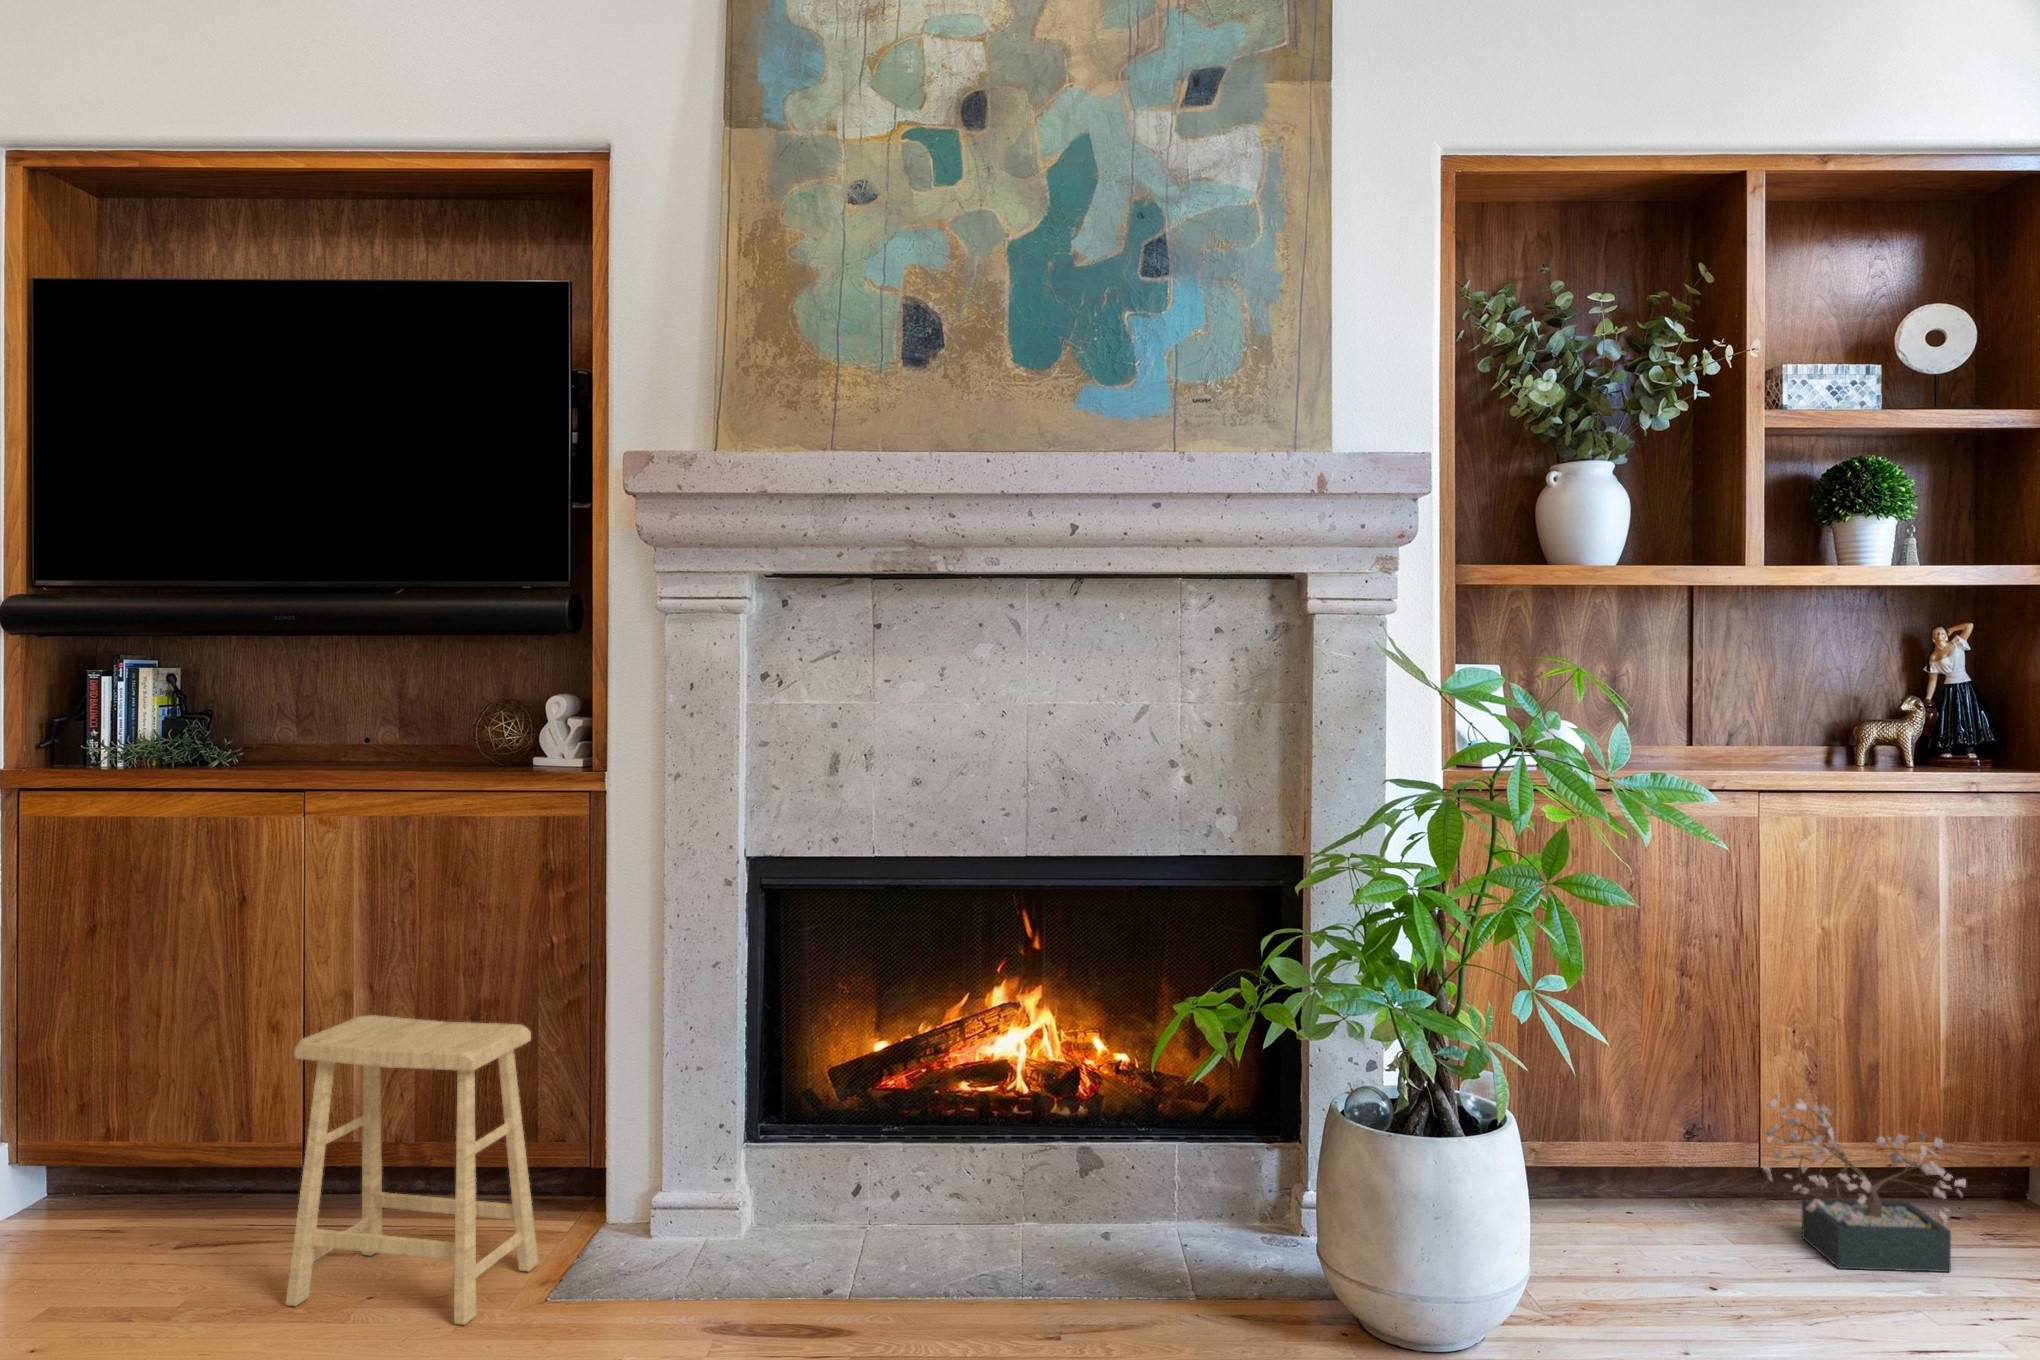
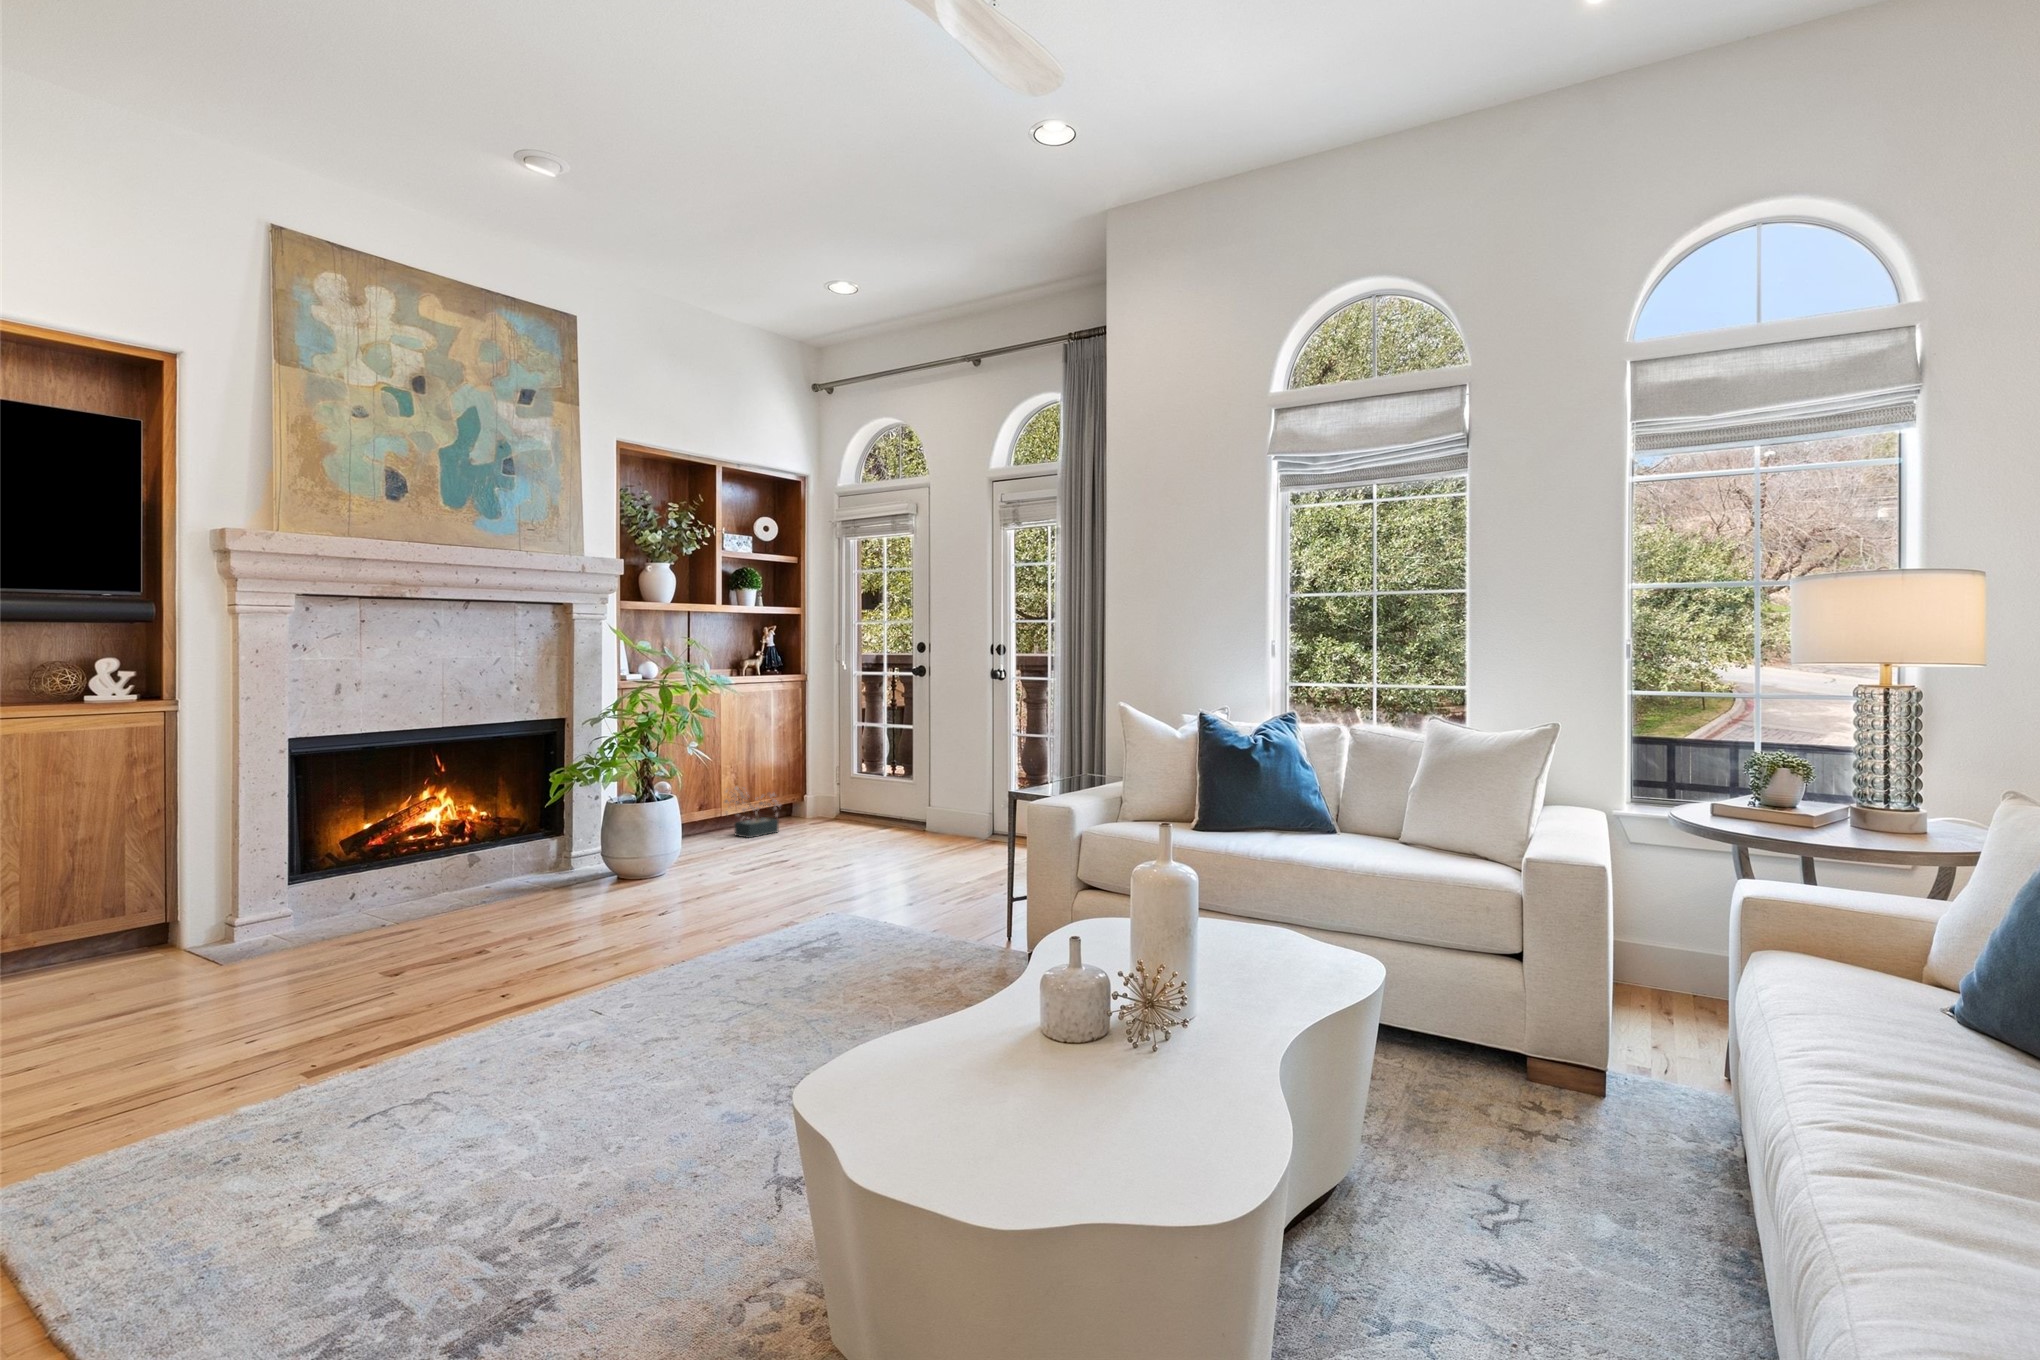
footstool: present [286,1015,538,1325] -> none [38,832,195,1004]

